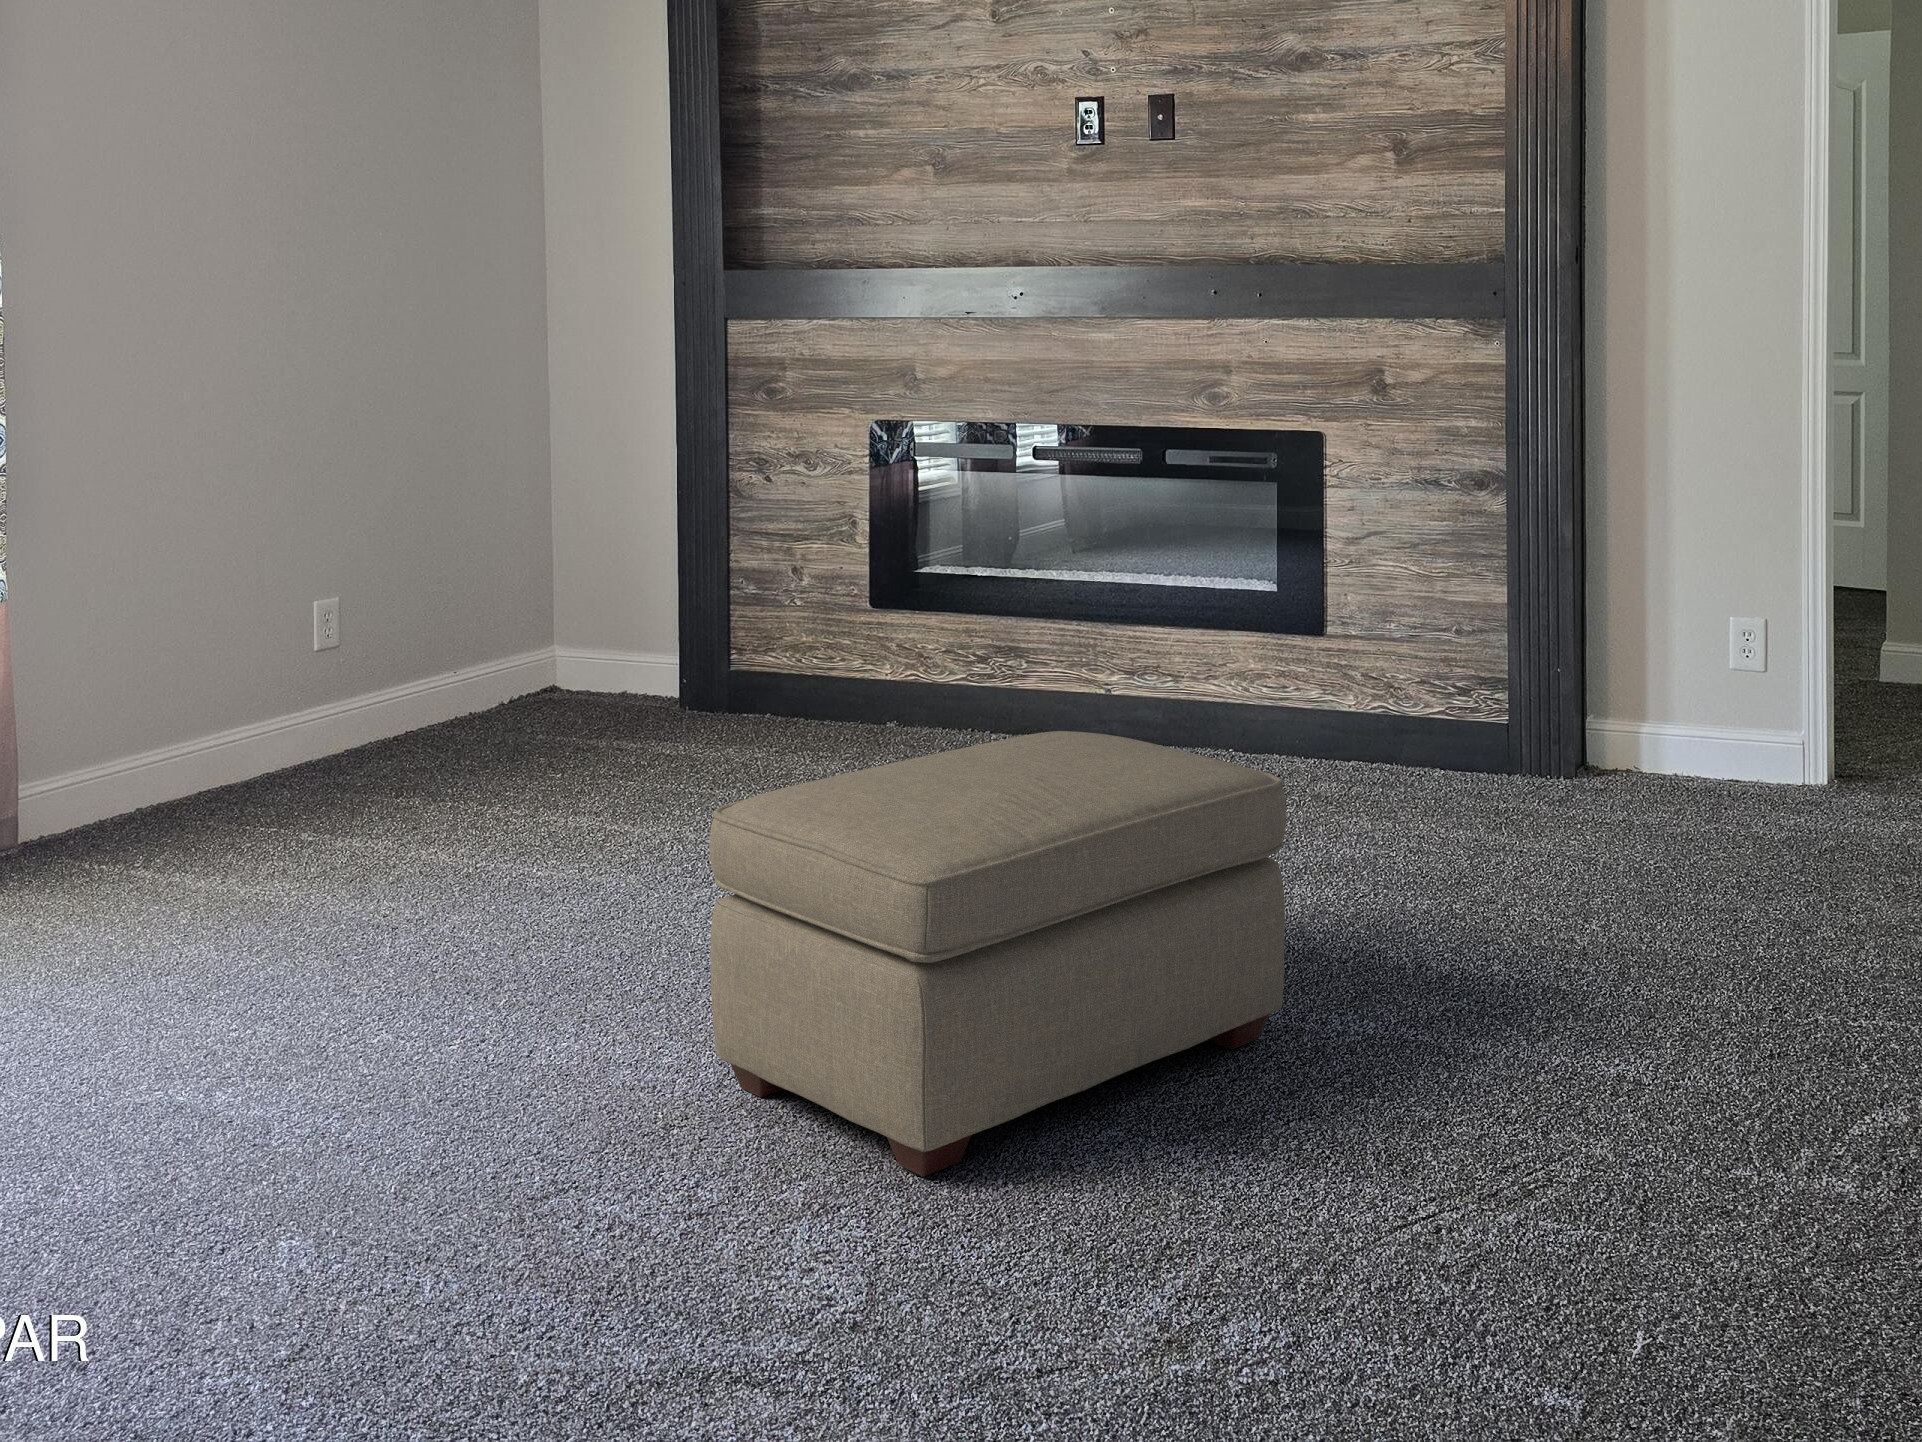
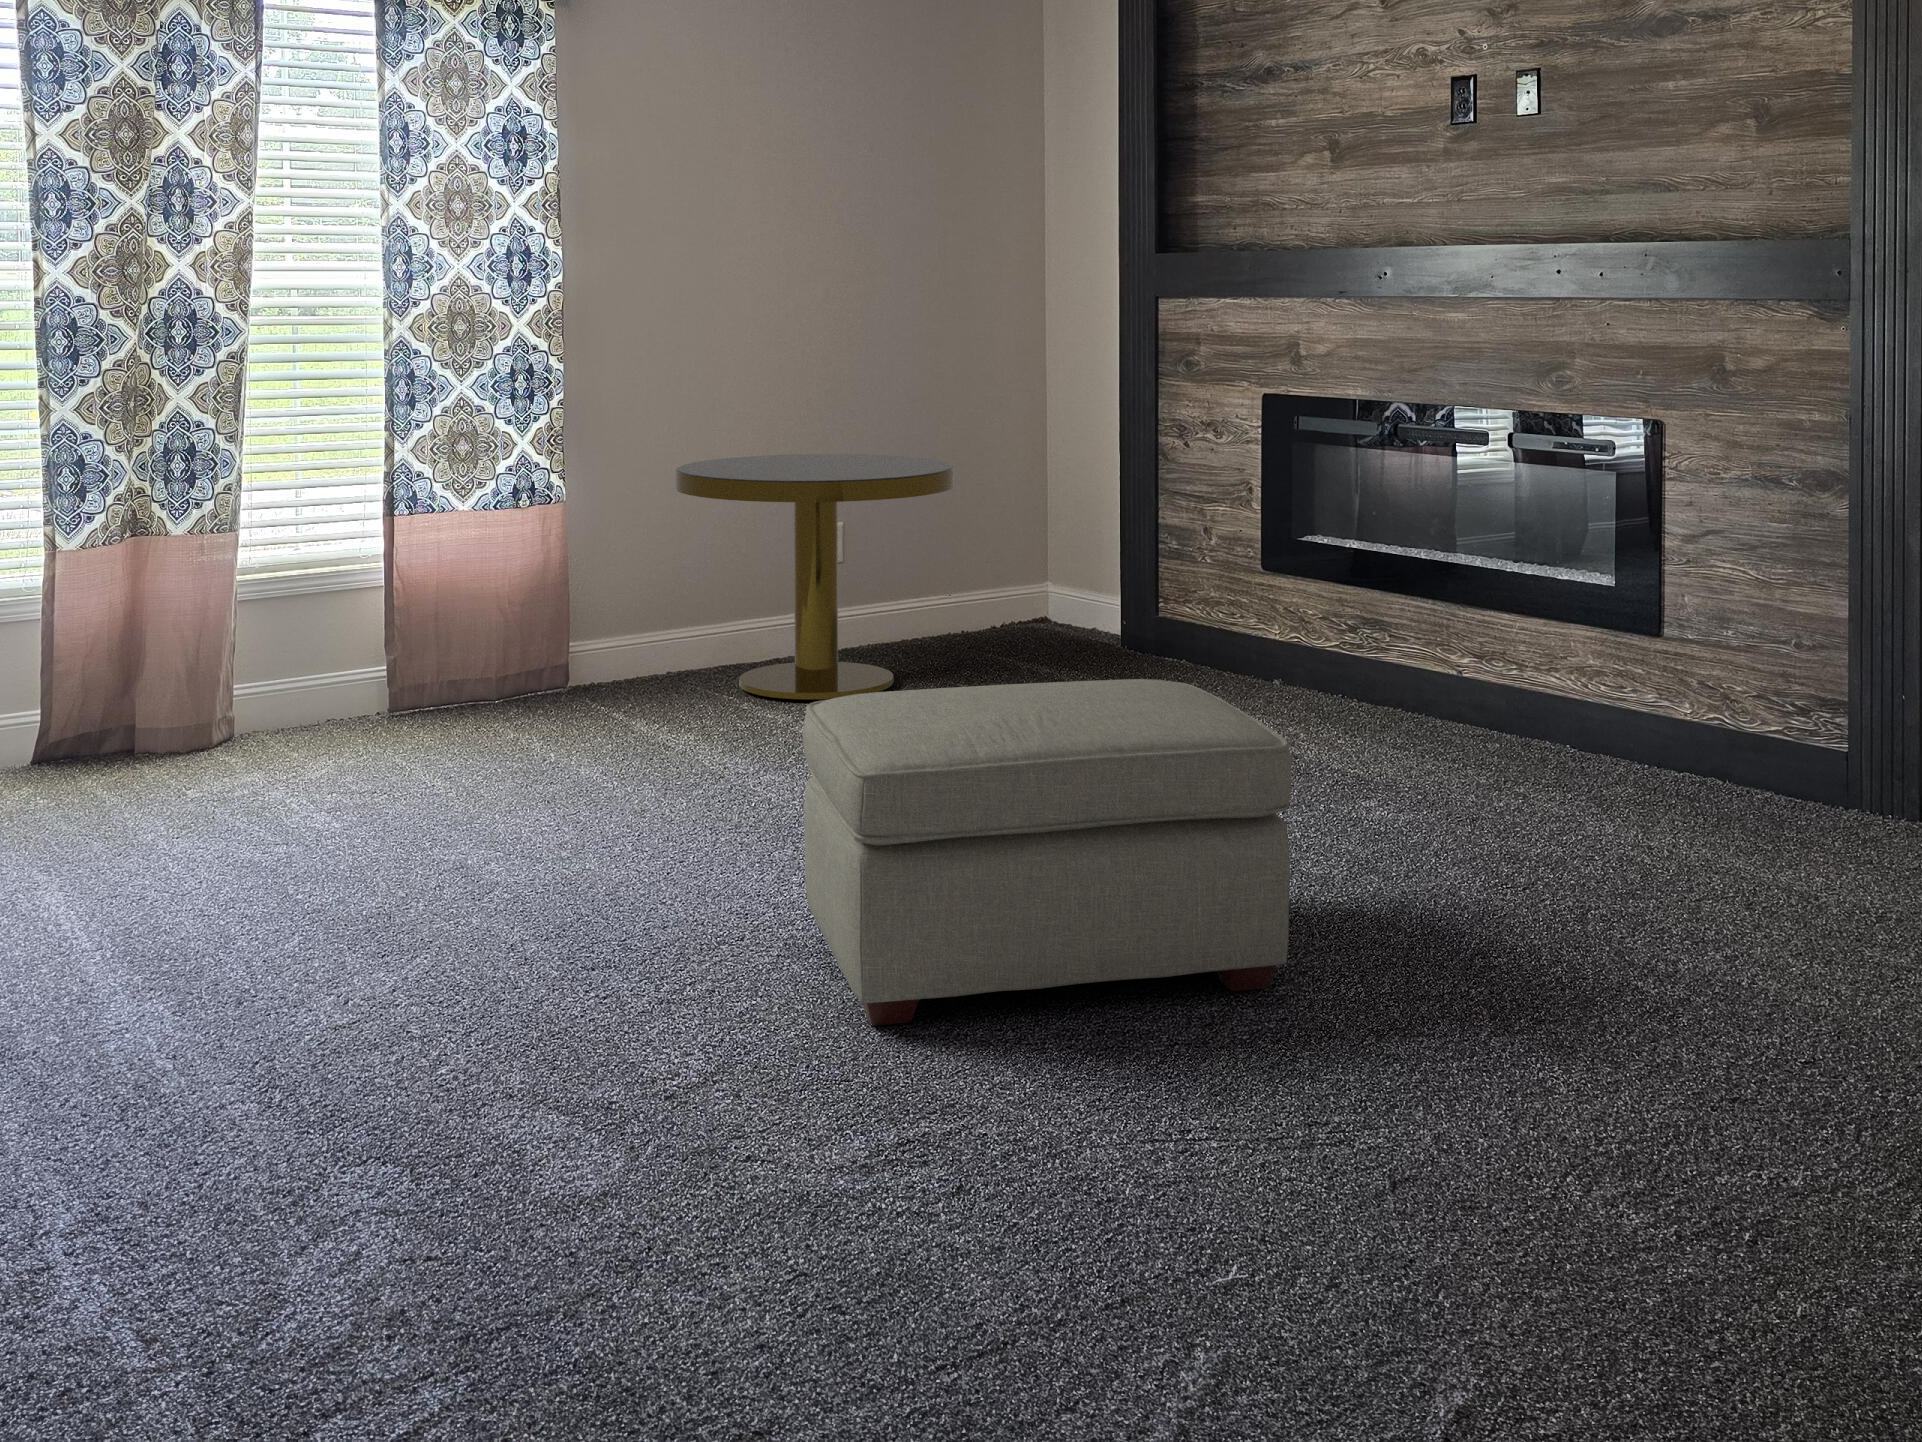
side table: none [173,512,543,821] -> present [675,454,955,699]

